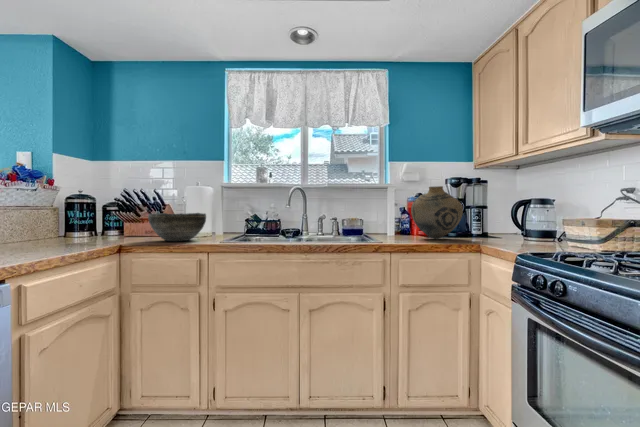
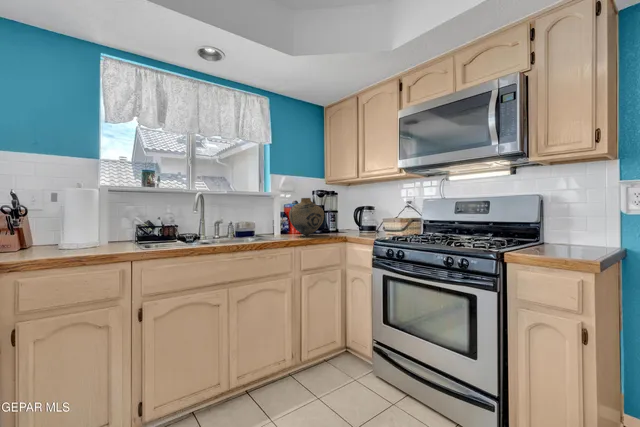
bowl: present [148,213,206,241] -> none [48,224,112,252]

